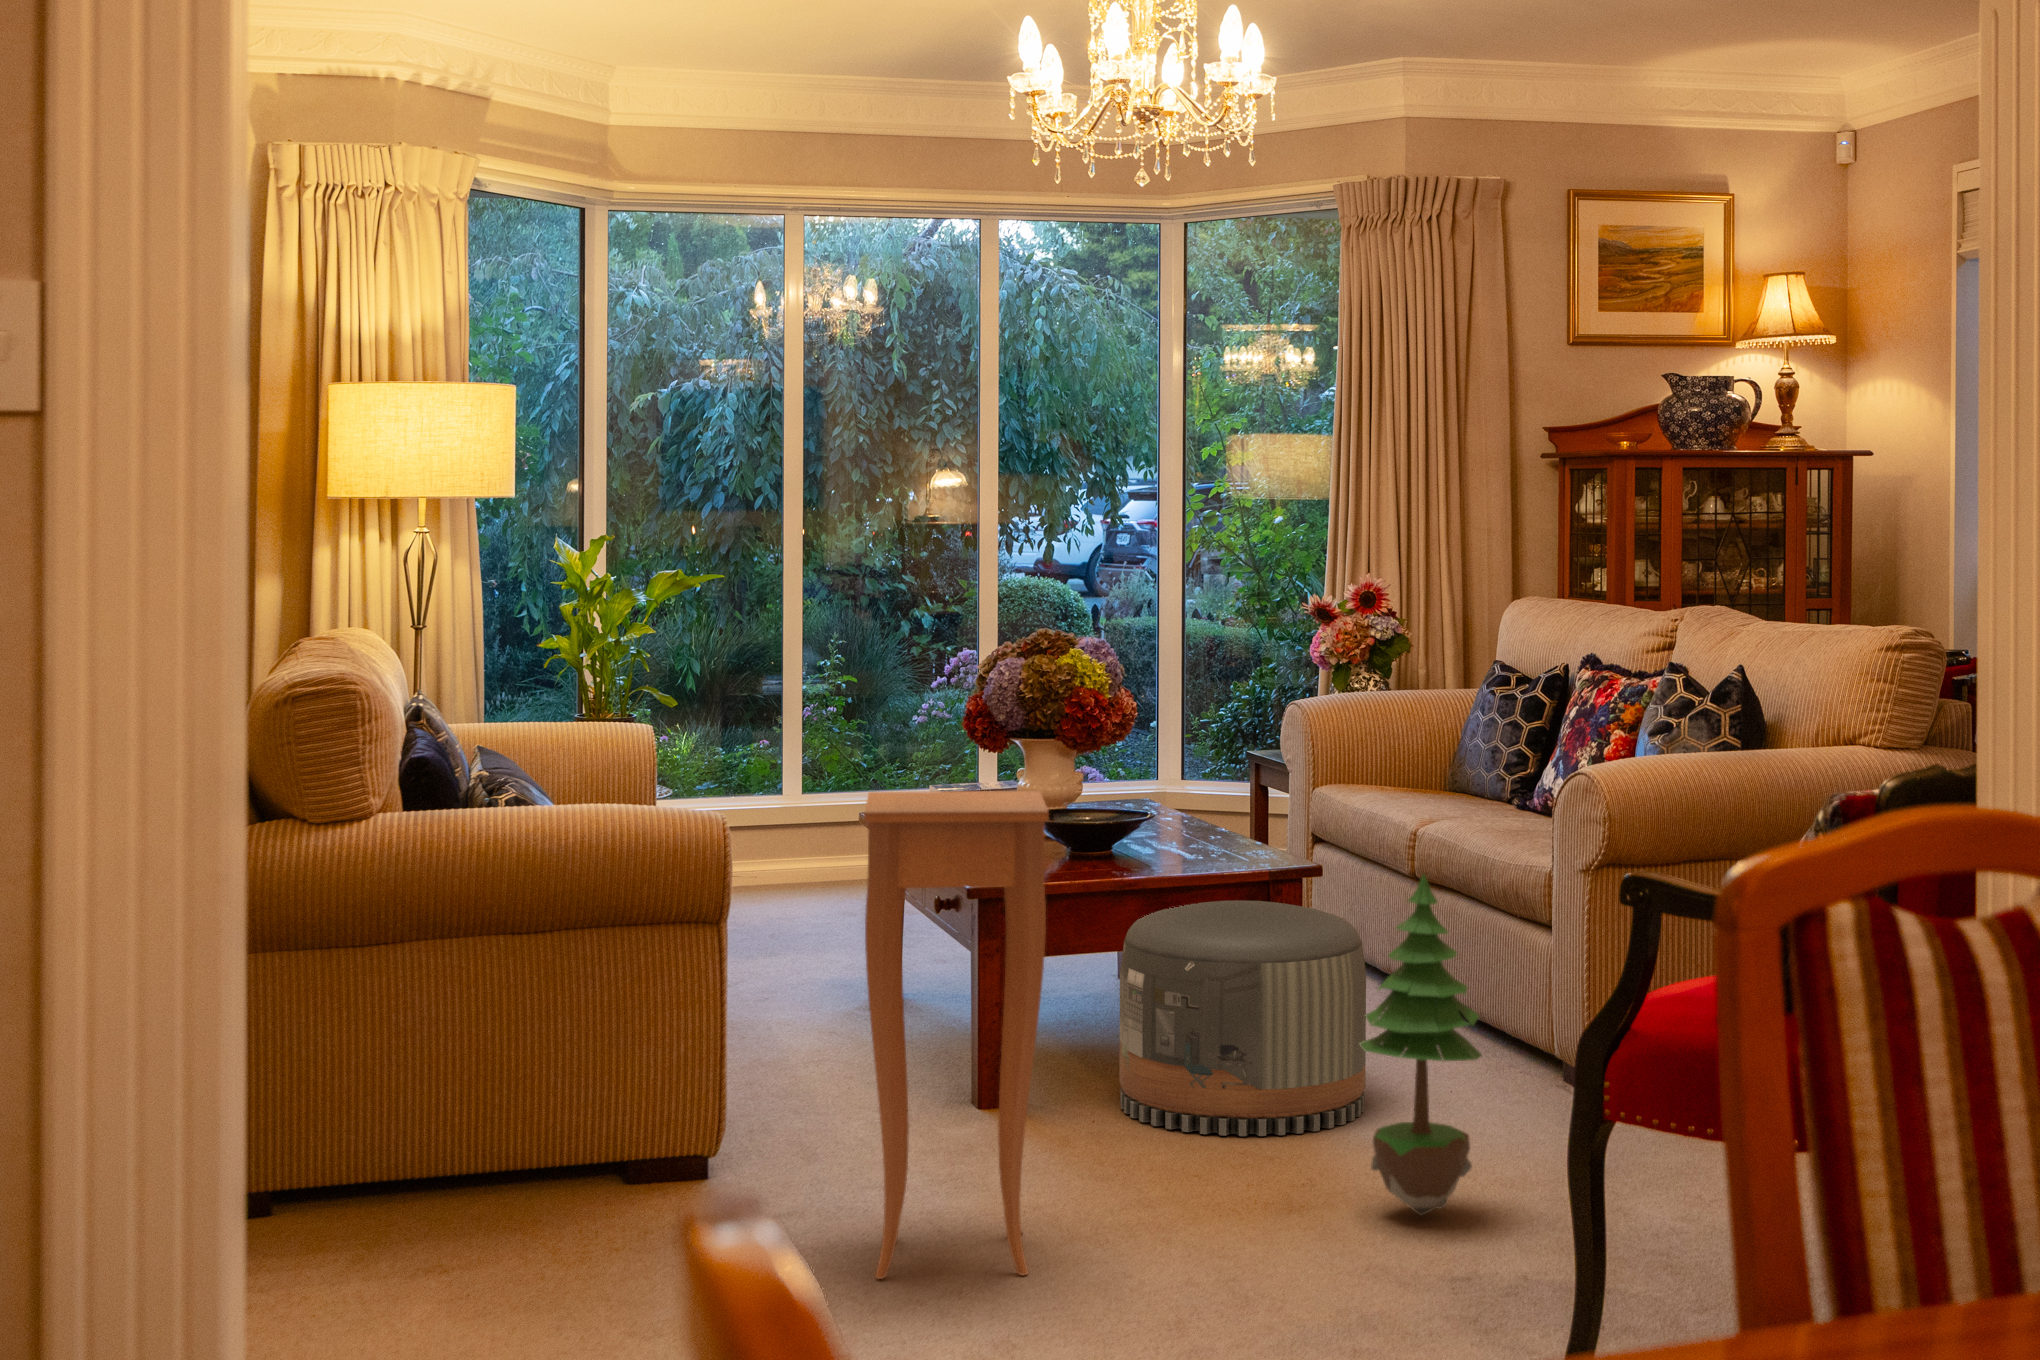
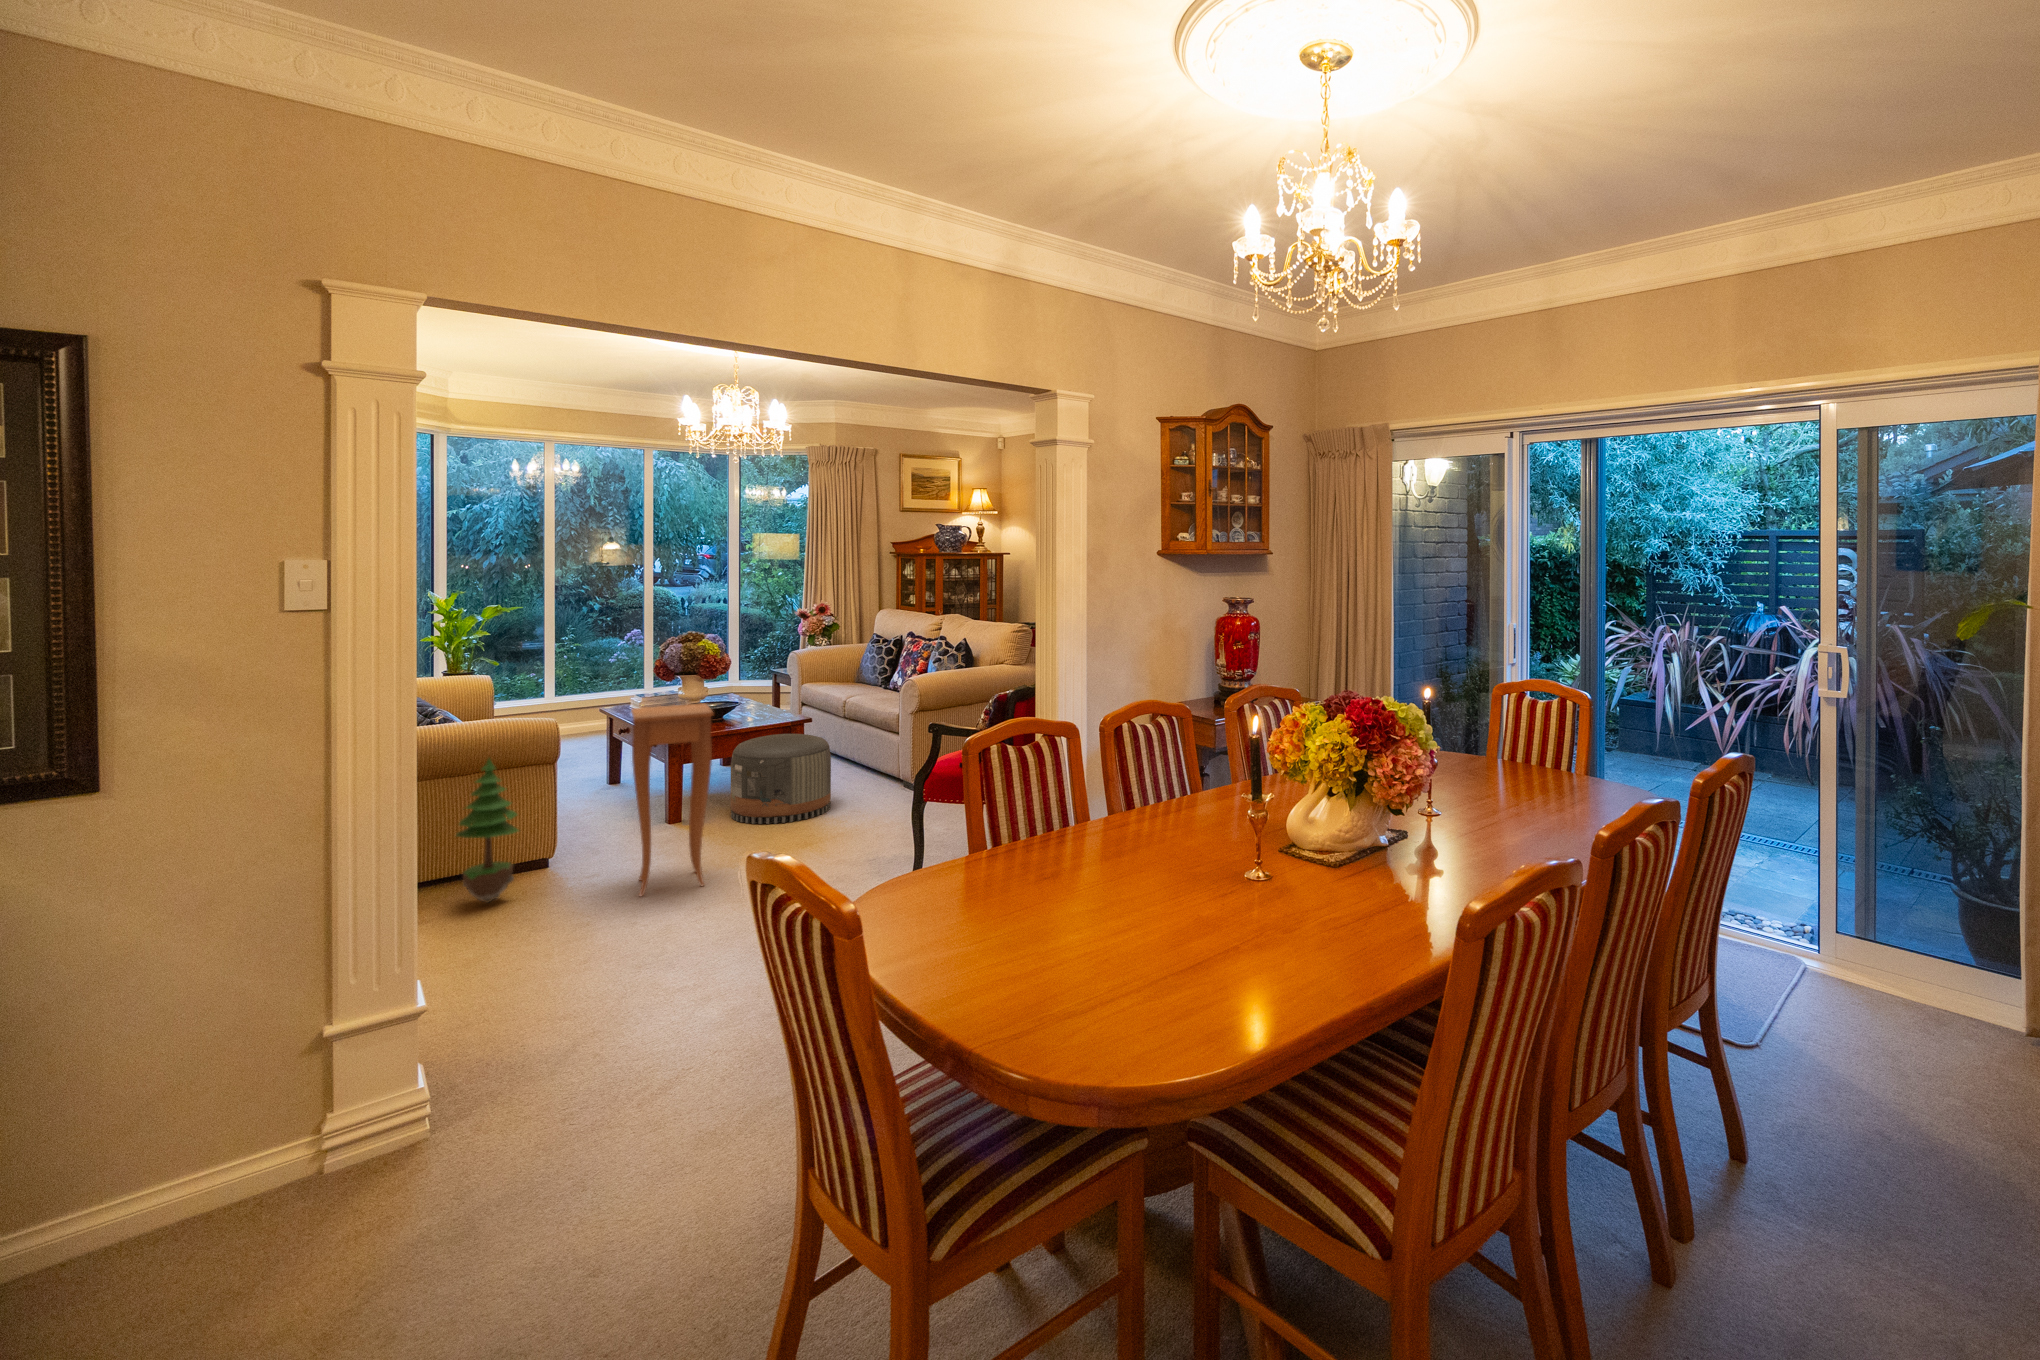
potted tree: present [1360,874,1482,1216] -> present [456,758,518,903]

